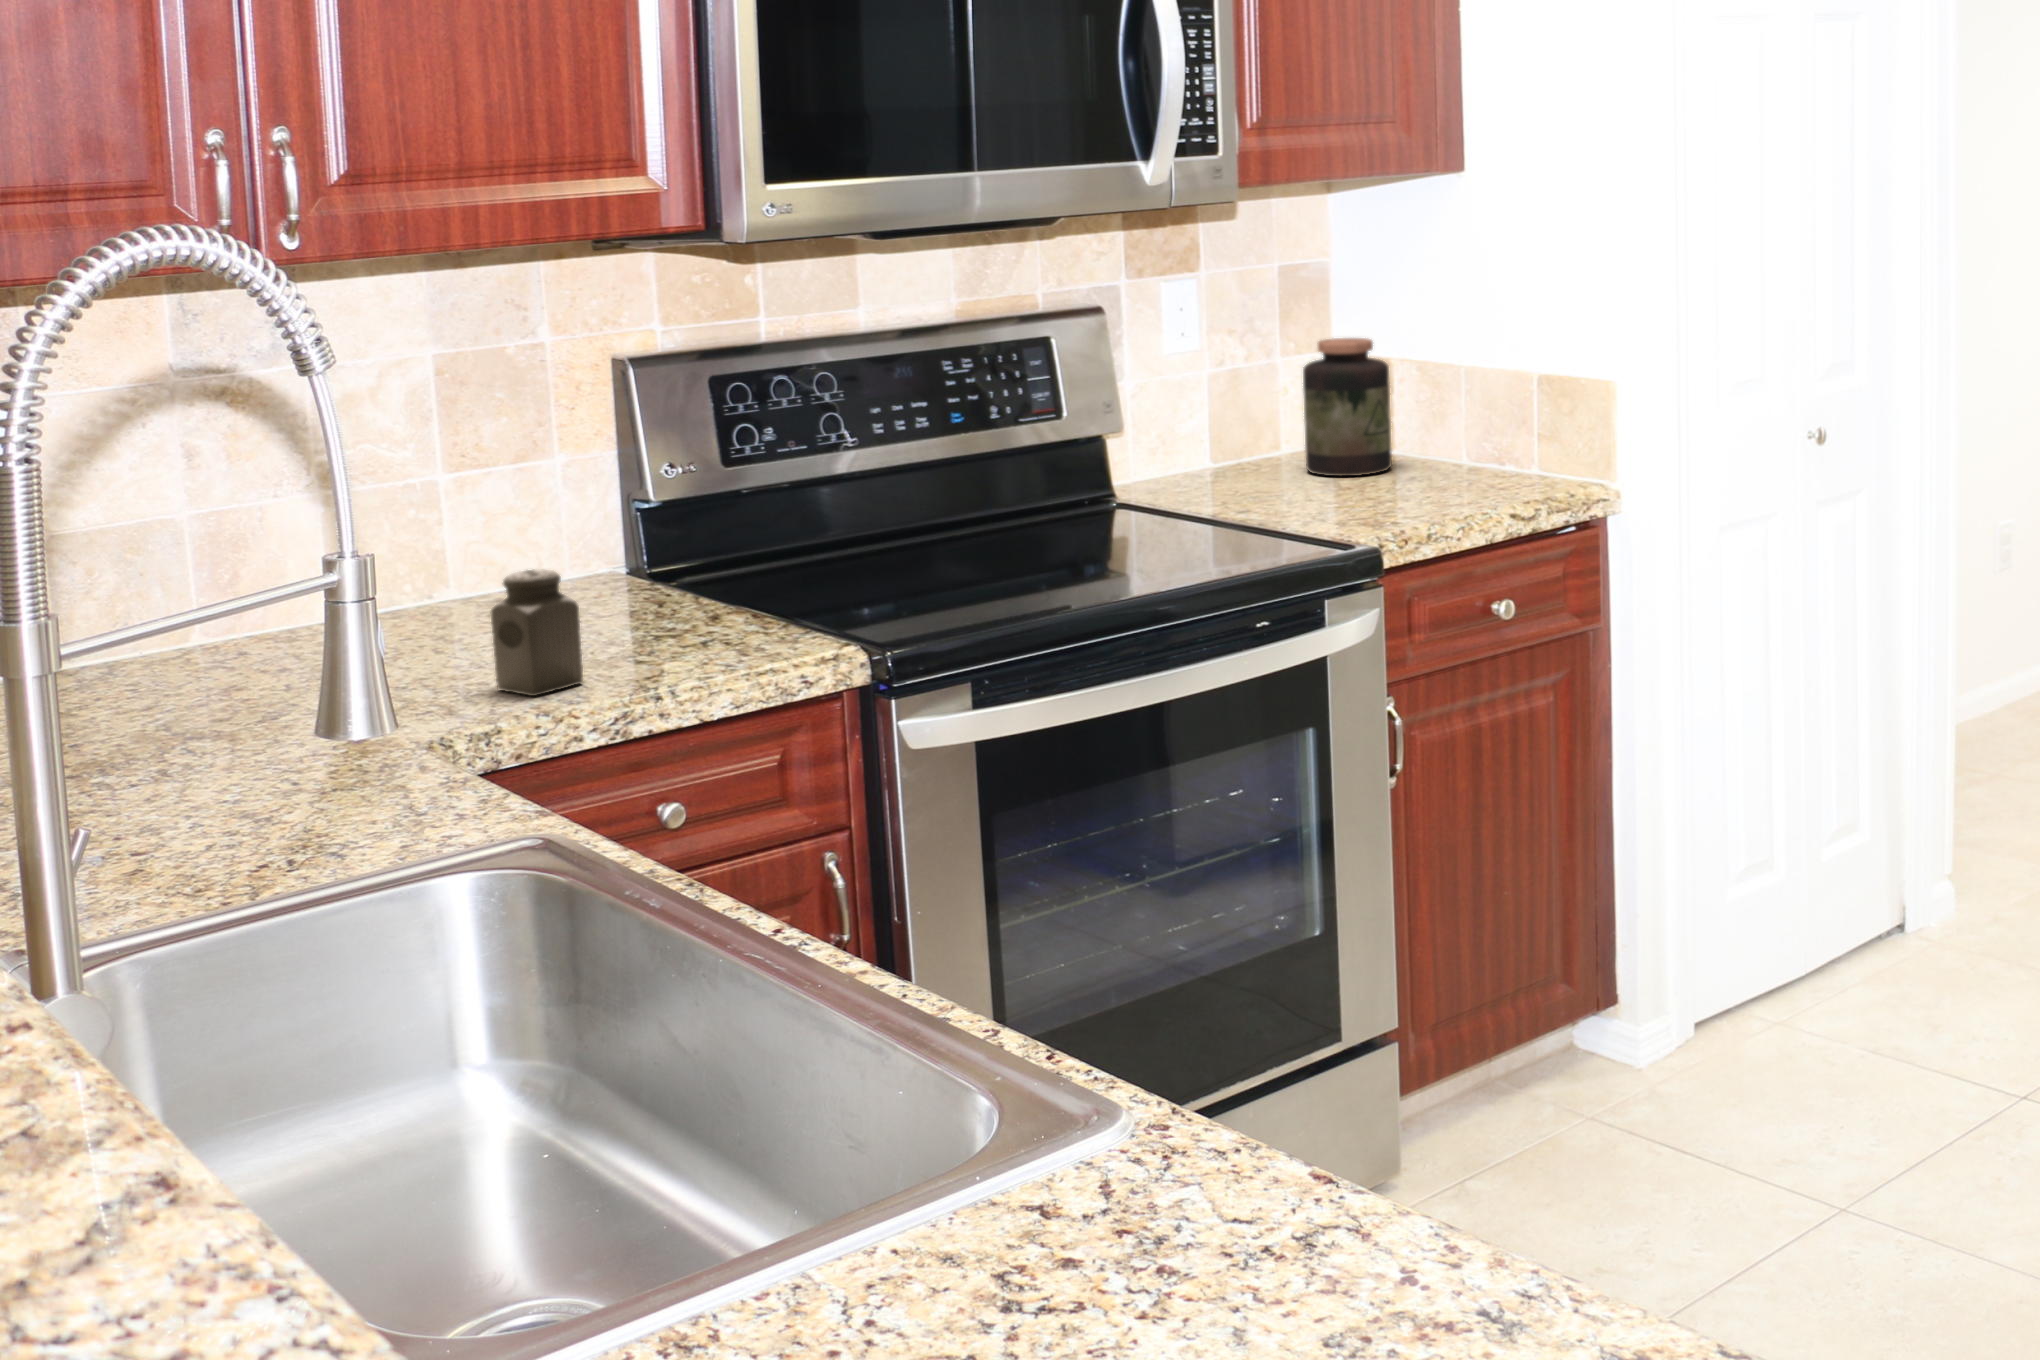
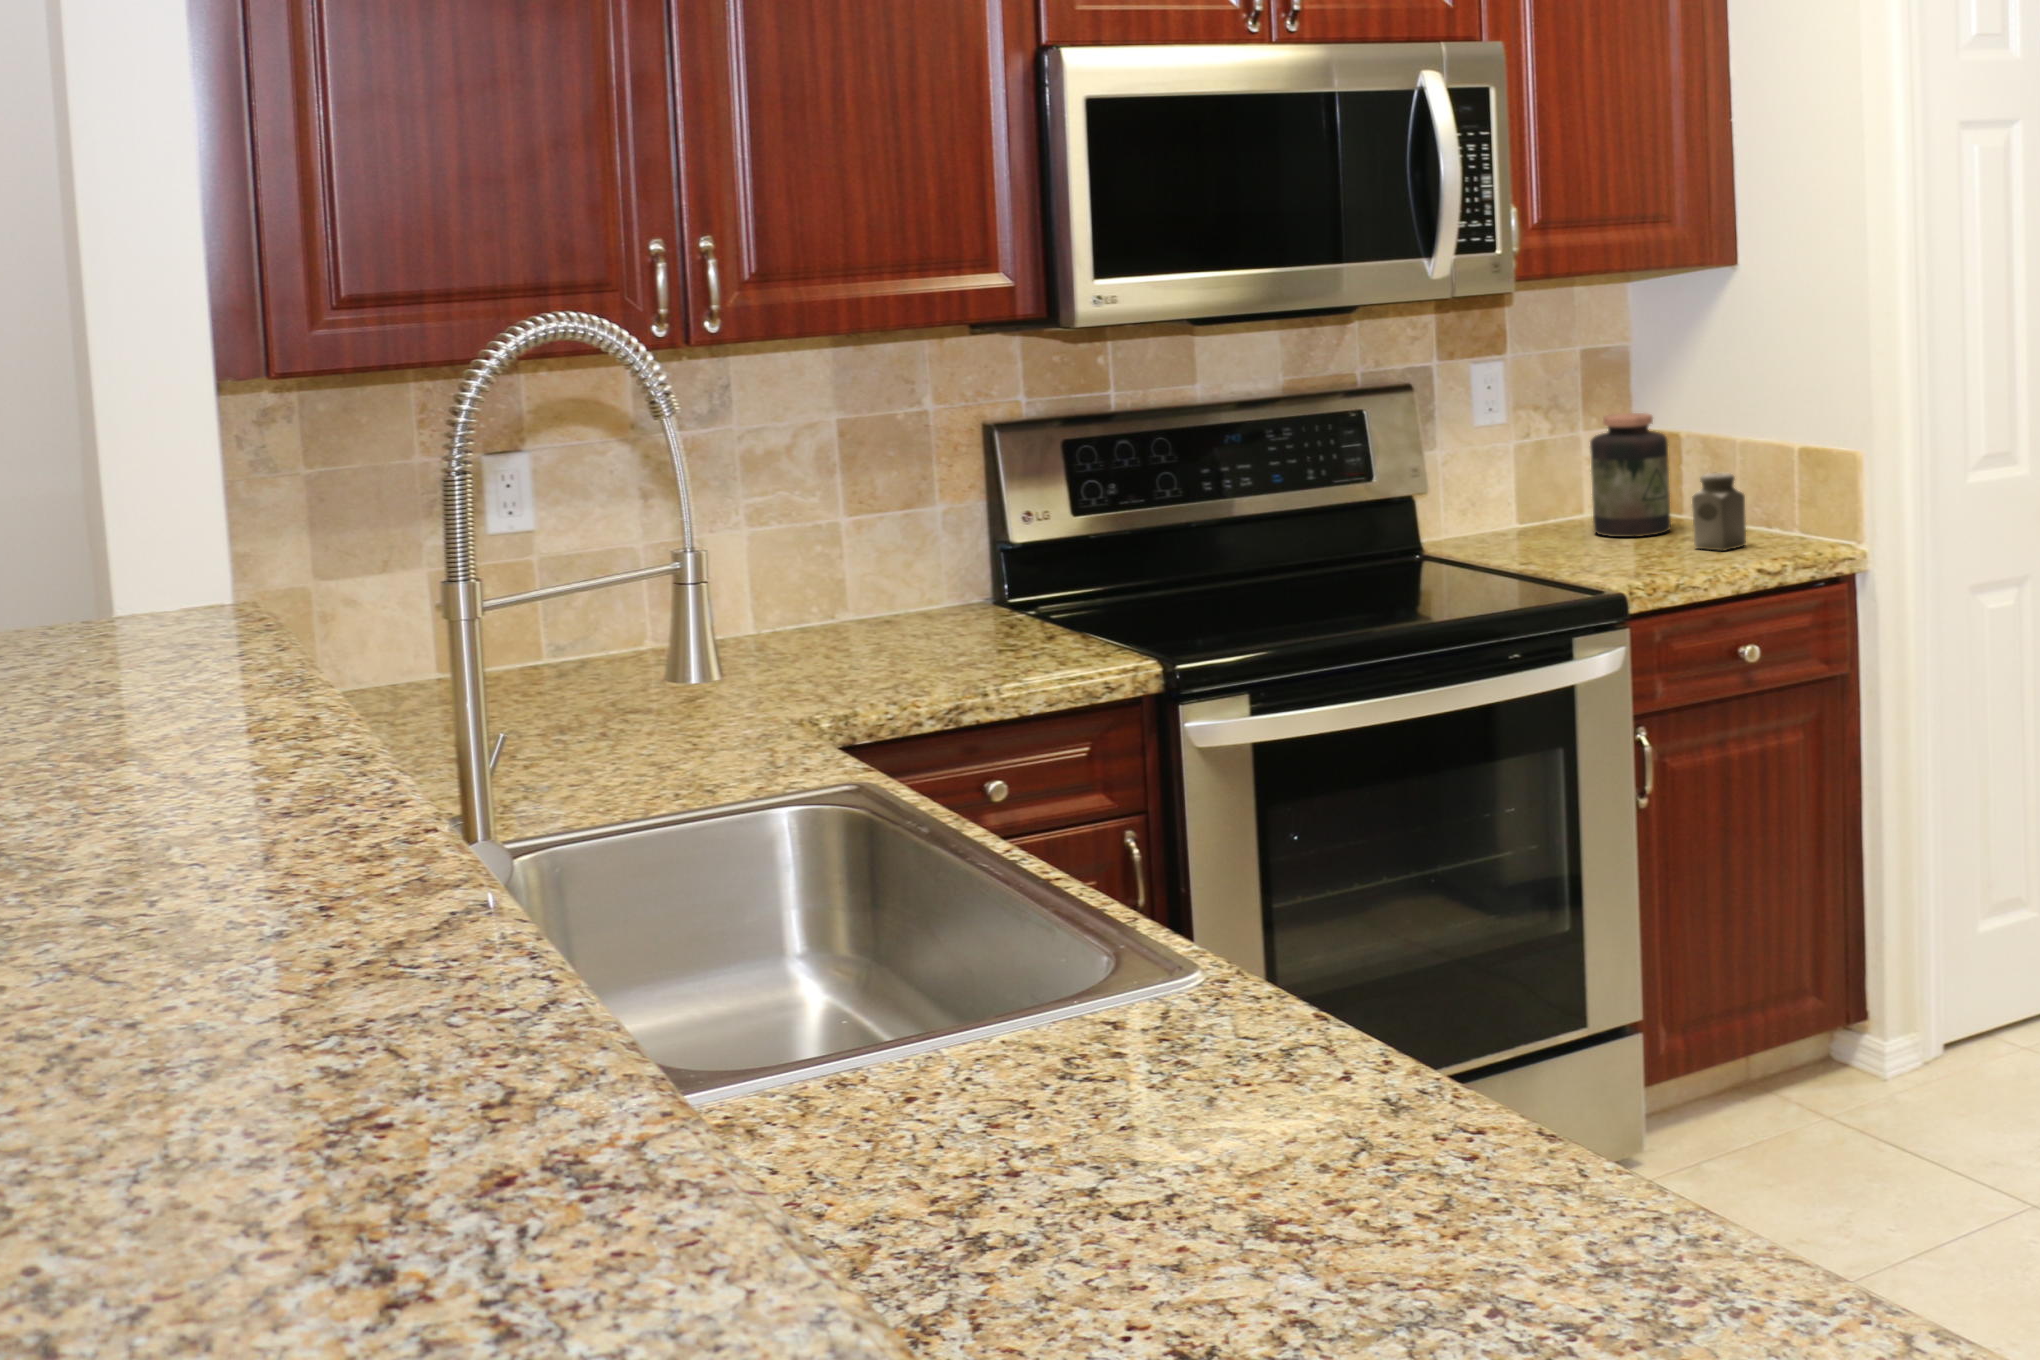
salt shaker: present [491,570,583,696] -> present [1692,473,1746,551]

